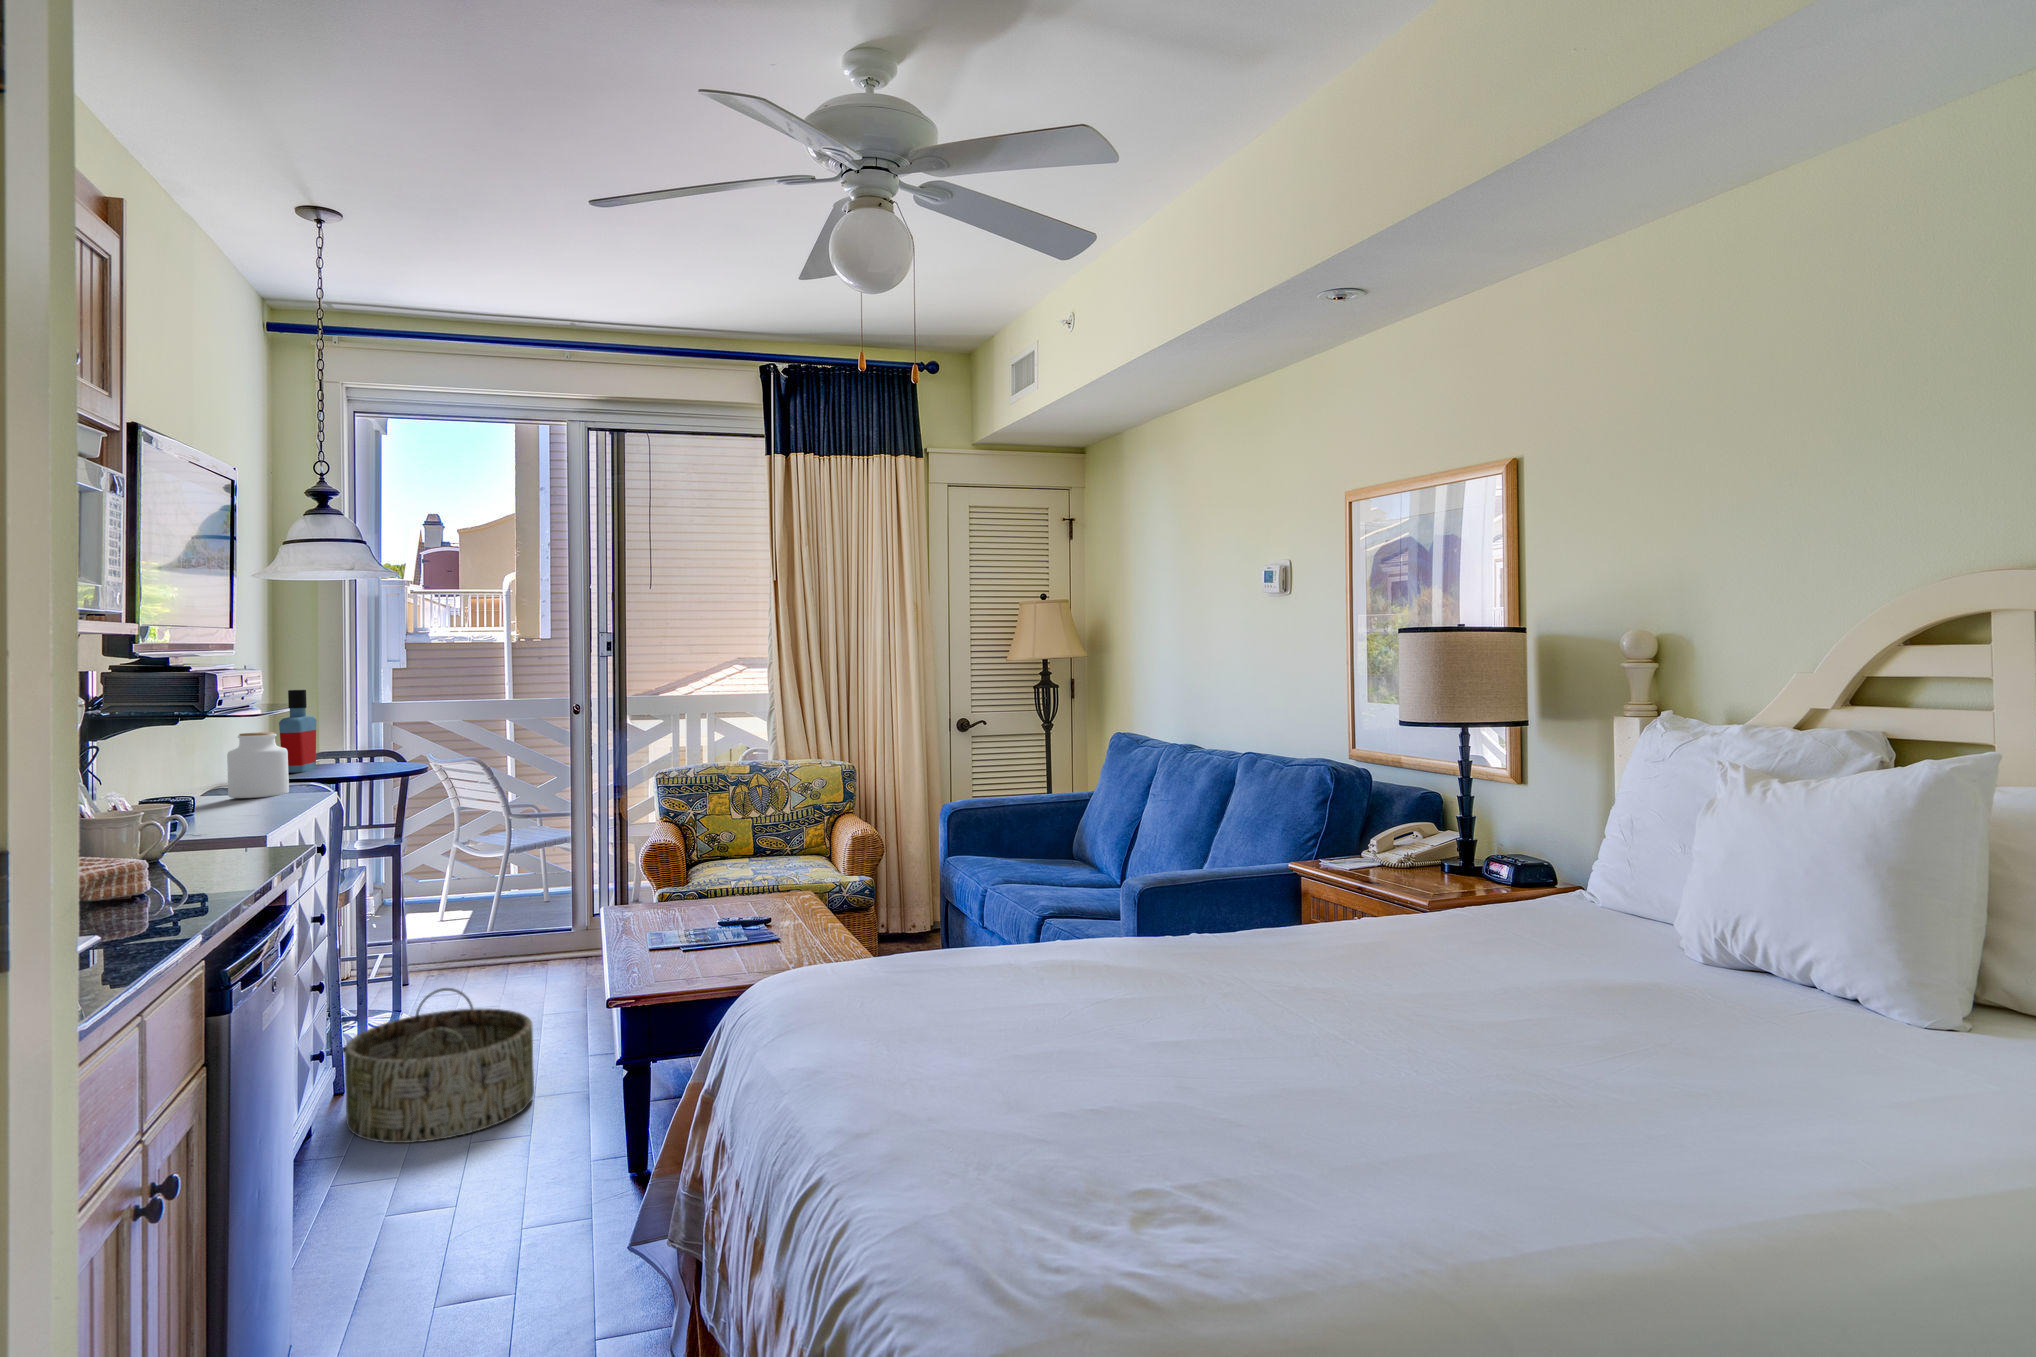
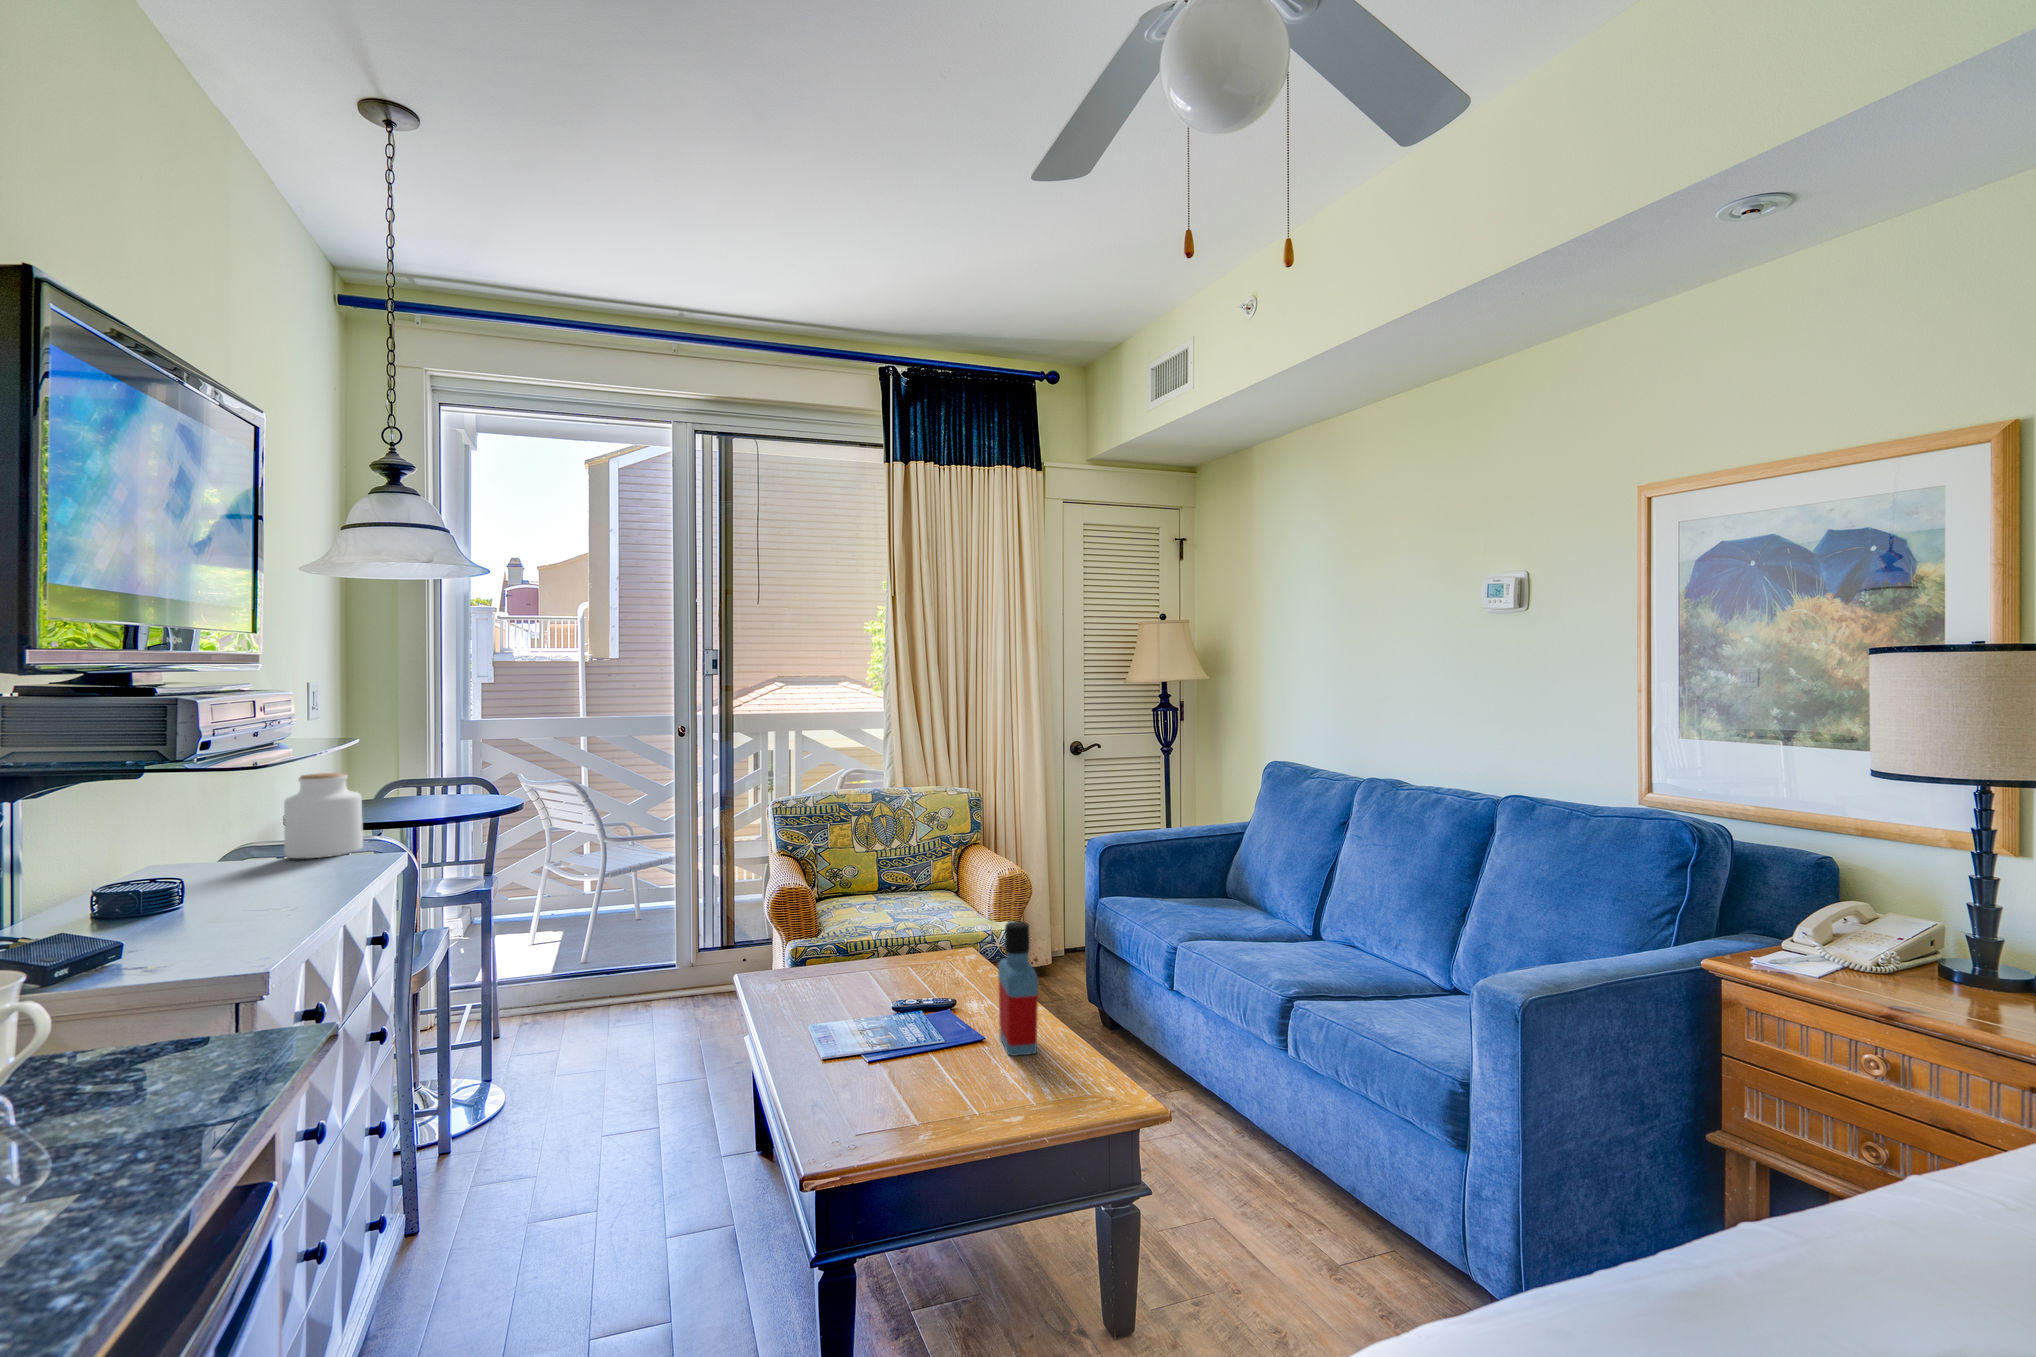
bottle: present [279,690,317,773] -> present [998,921,1038,1056]
basket: present [344,988,534,1143] -> none [430,1084,665,1314]

